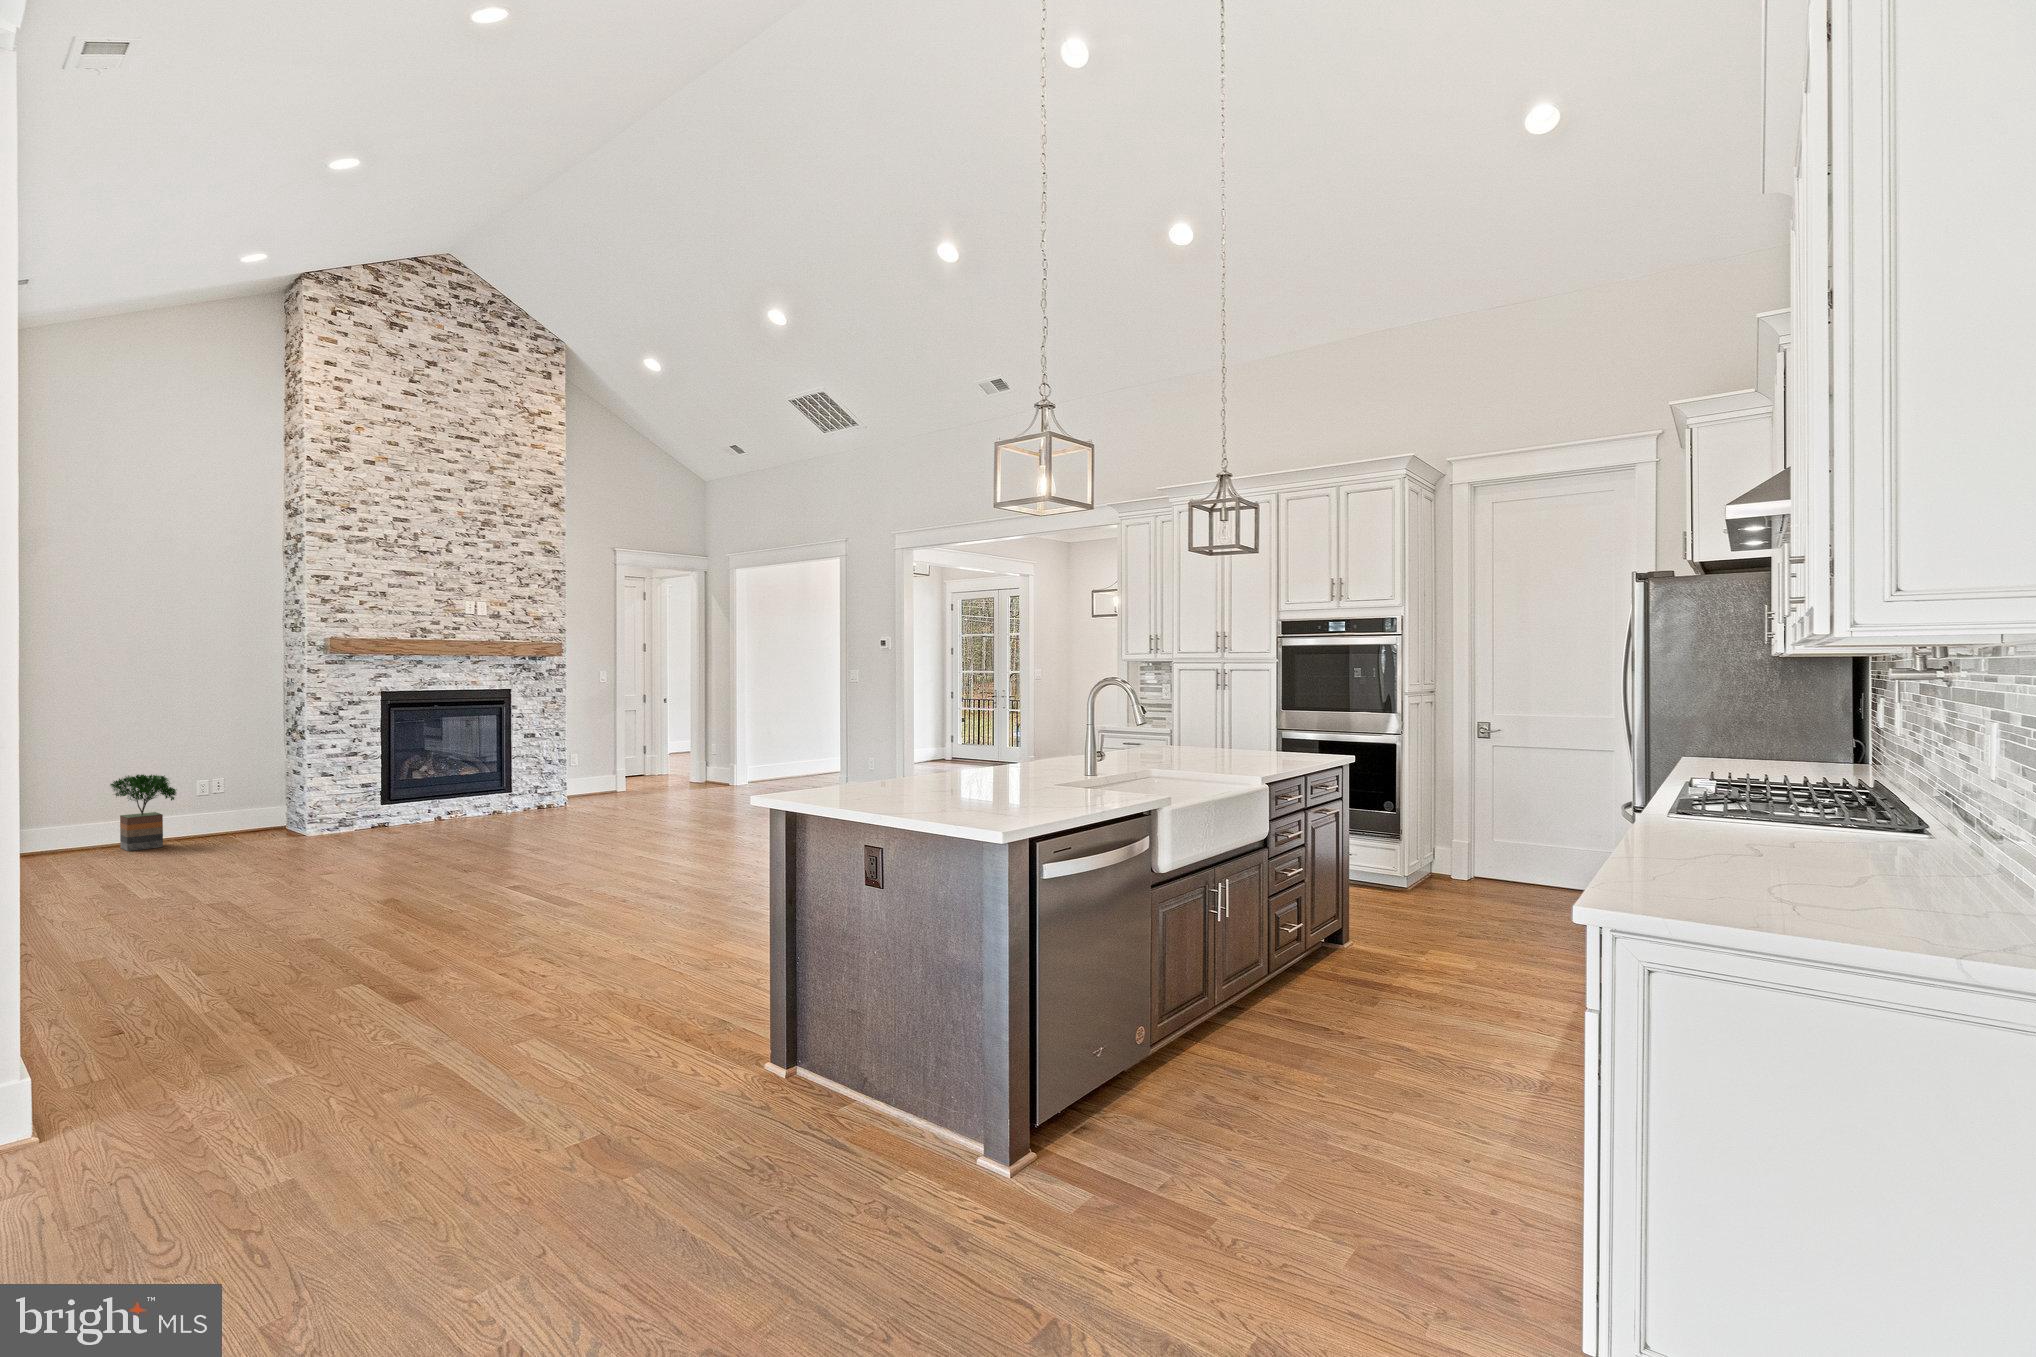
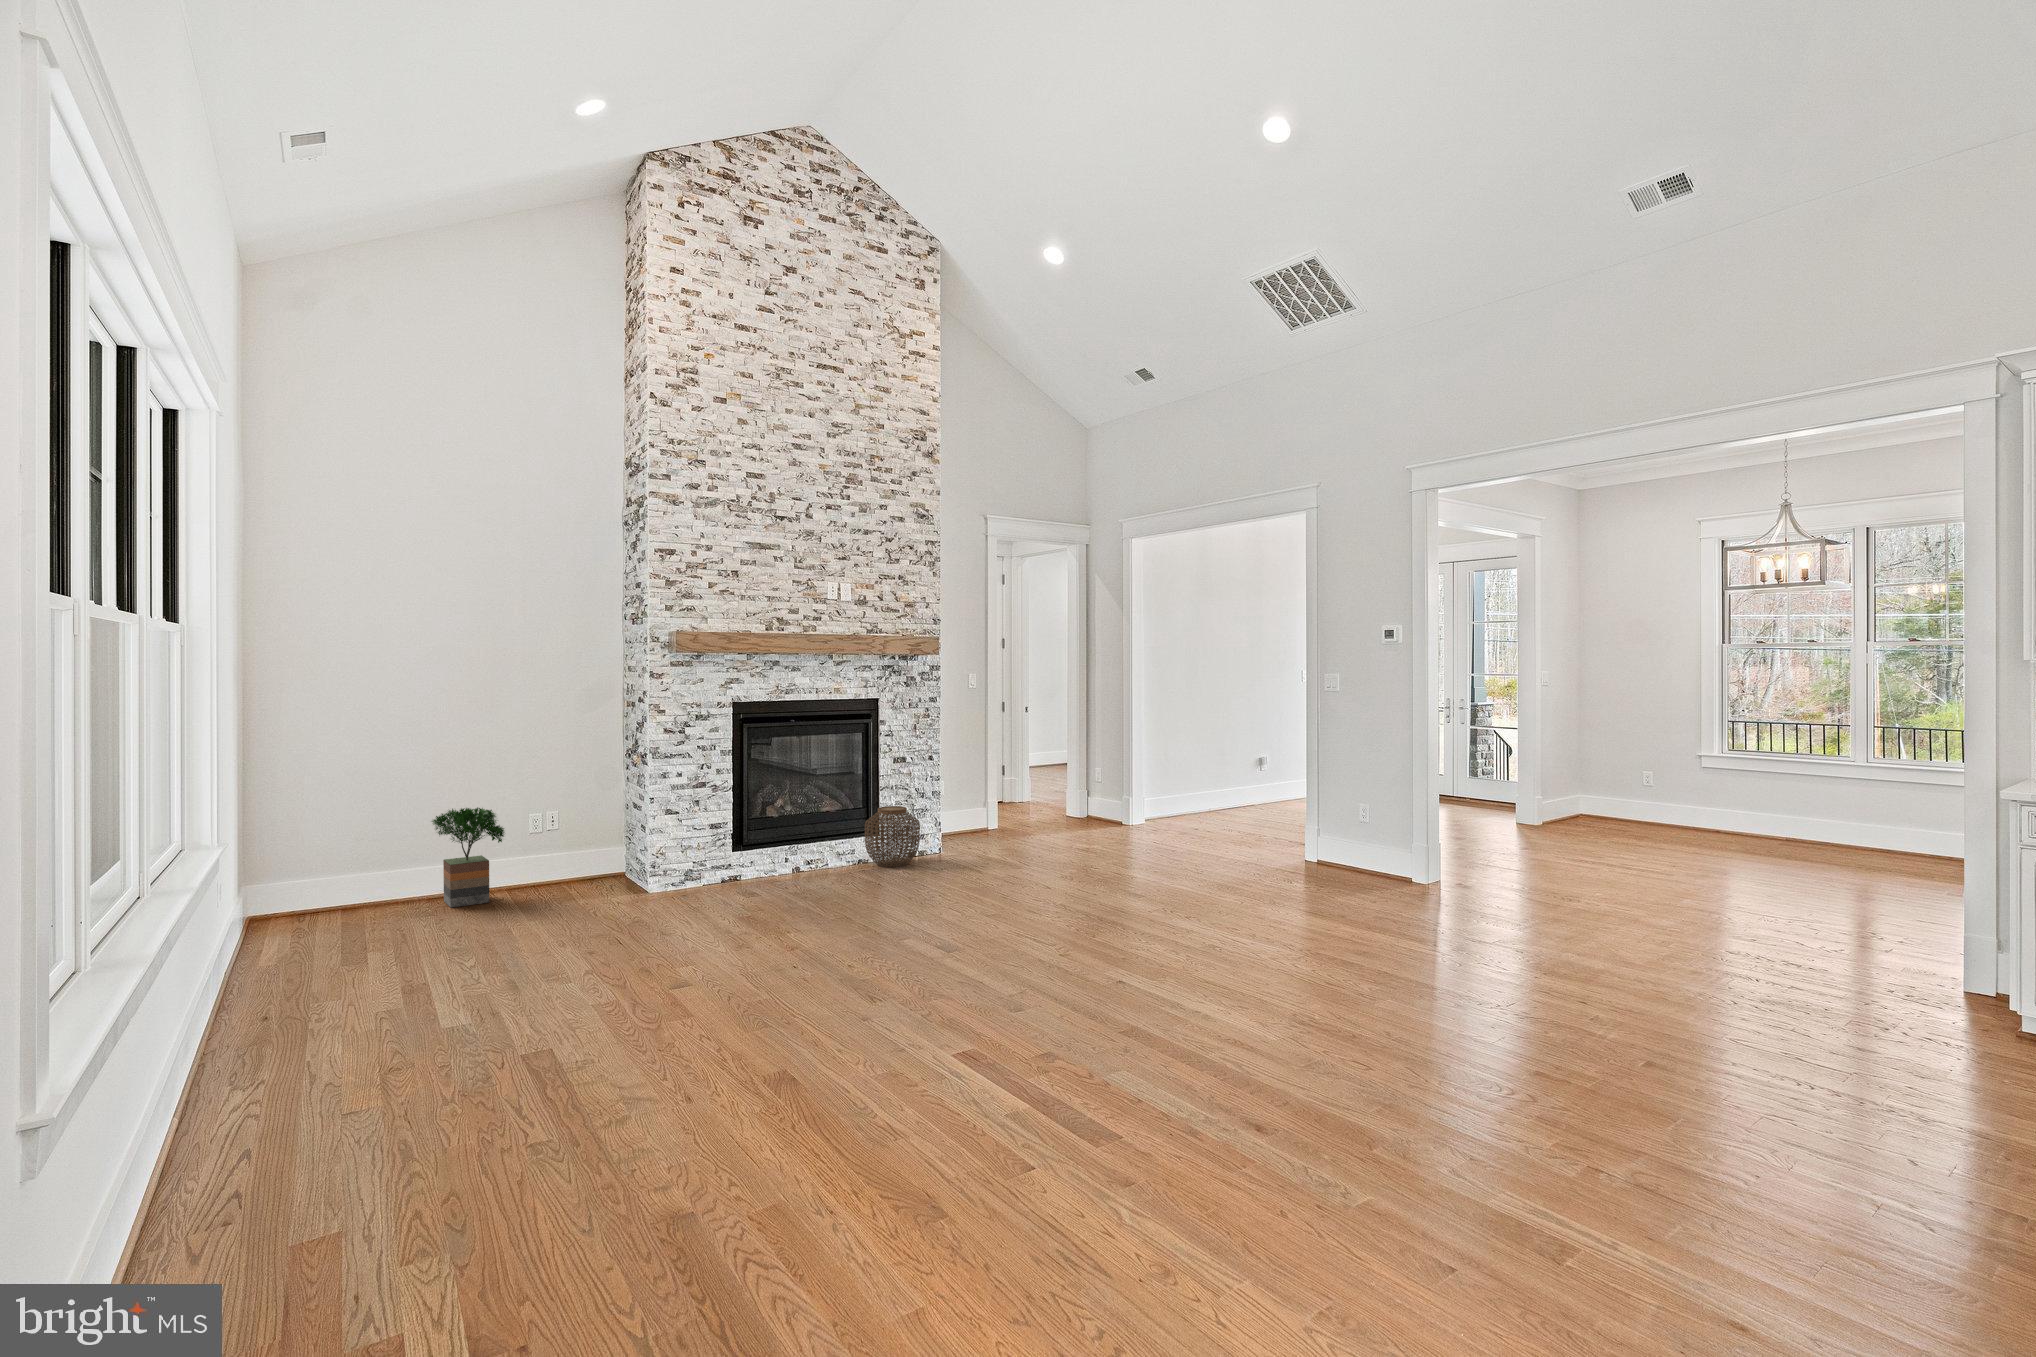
woven basket: none [498,771,543,816] -> present [865,806,920,867]

